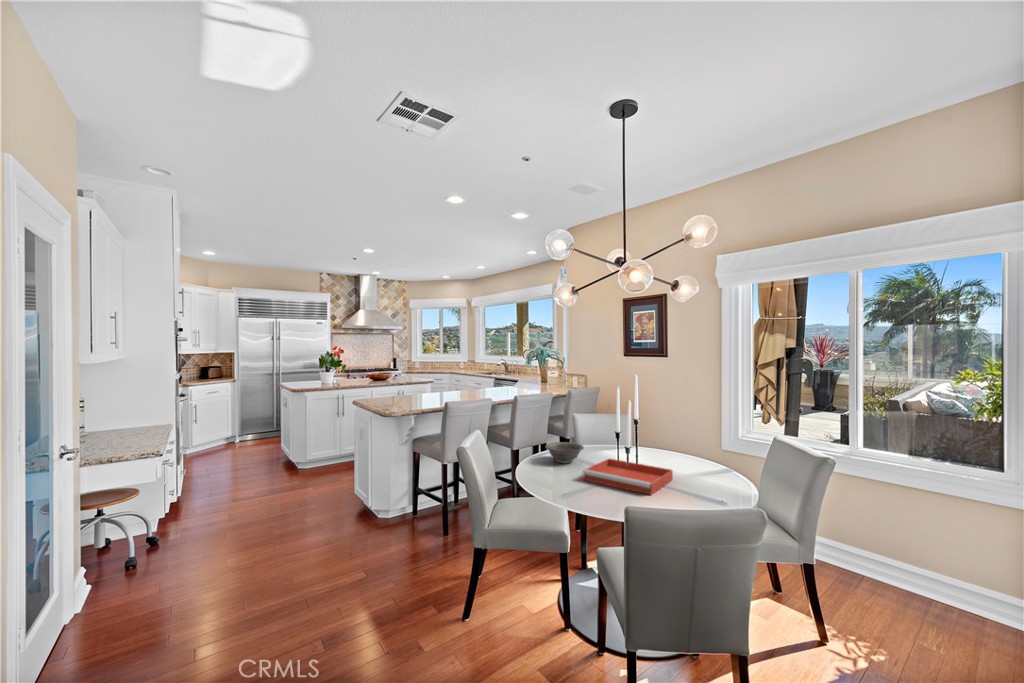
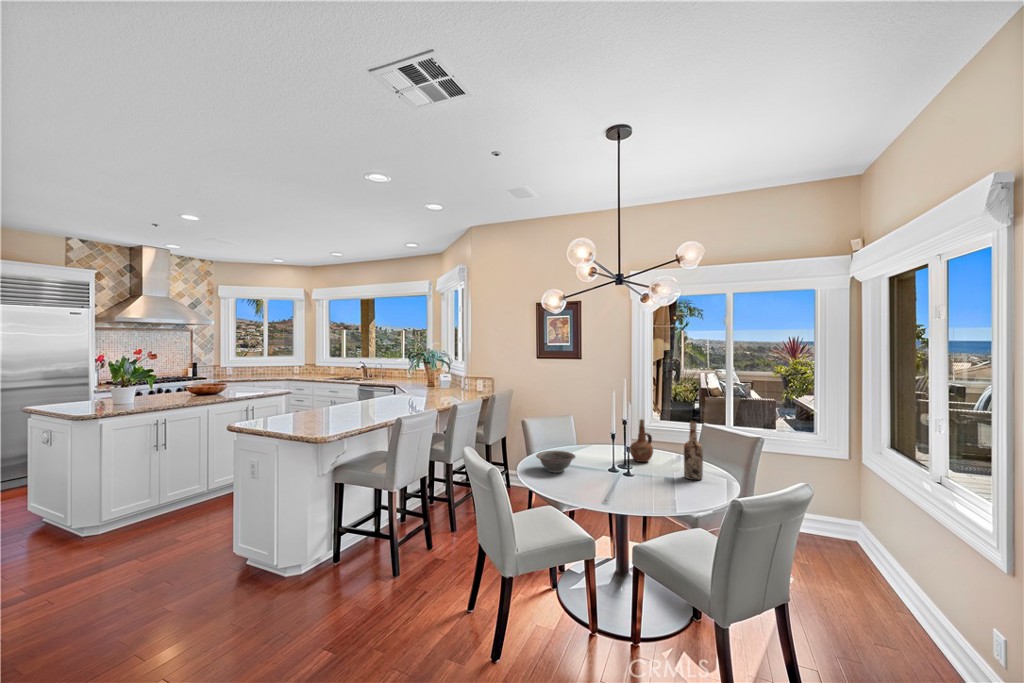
ceramic pitcher: none [656,419,683,466] -> present [630,420,653,462]
wine bottle: none [689,422,711,490] -> present [684,421,703,480]
tray: present [583,459,673,495] -> none [600,462,672,491]

